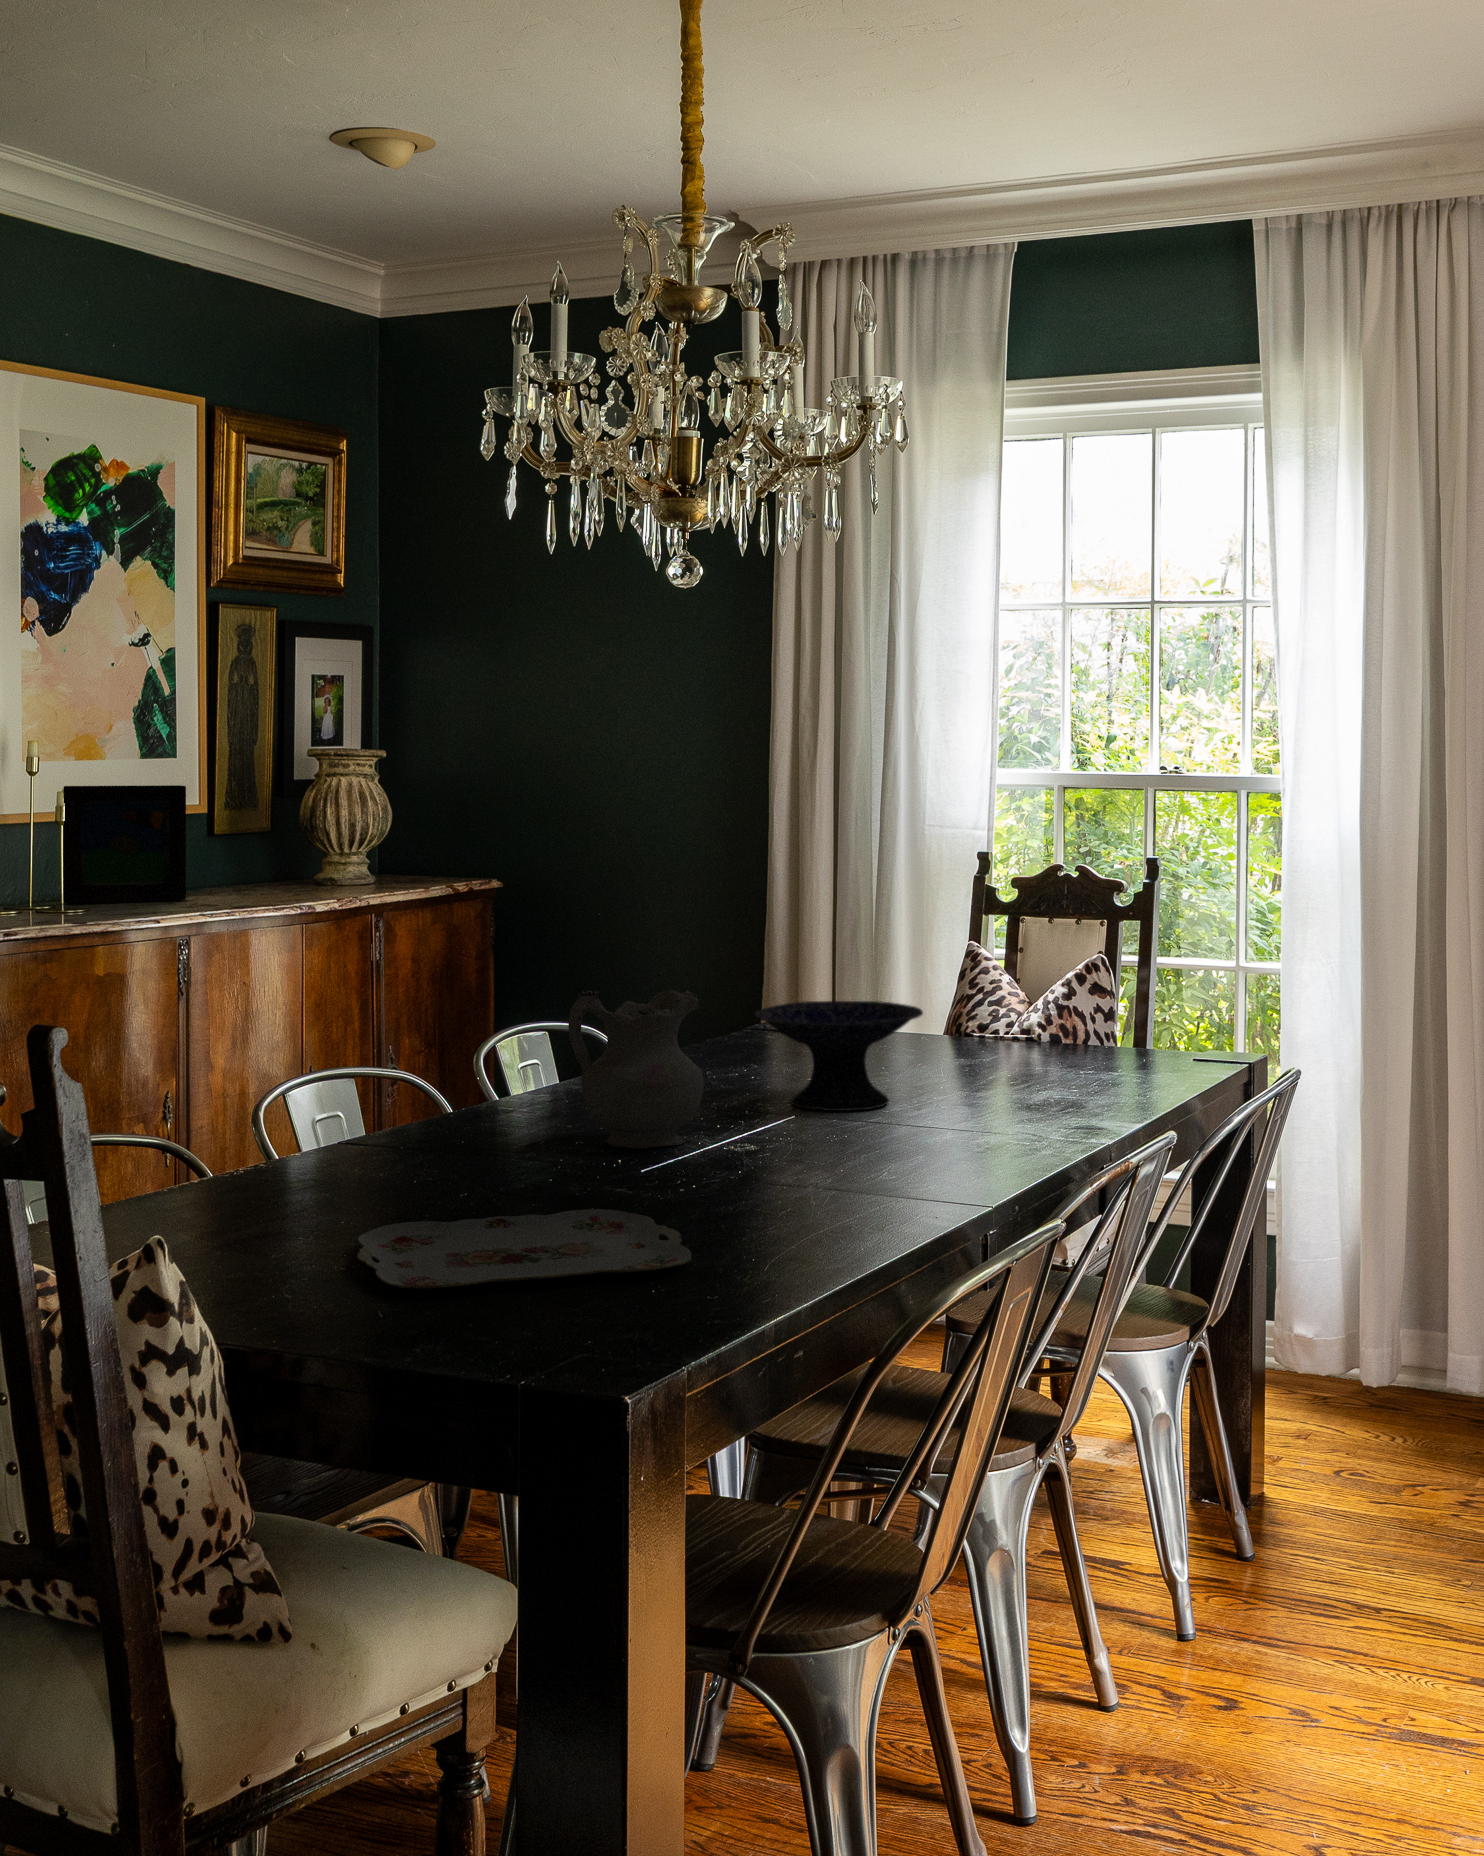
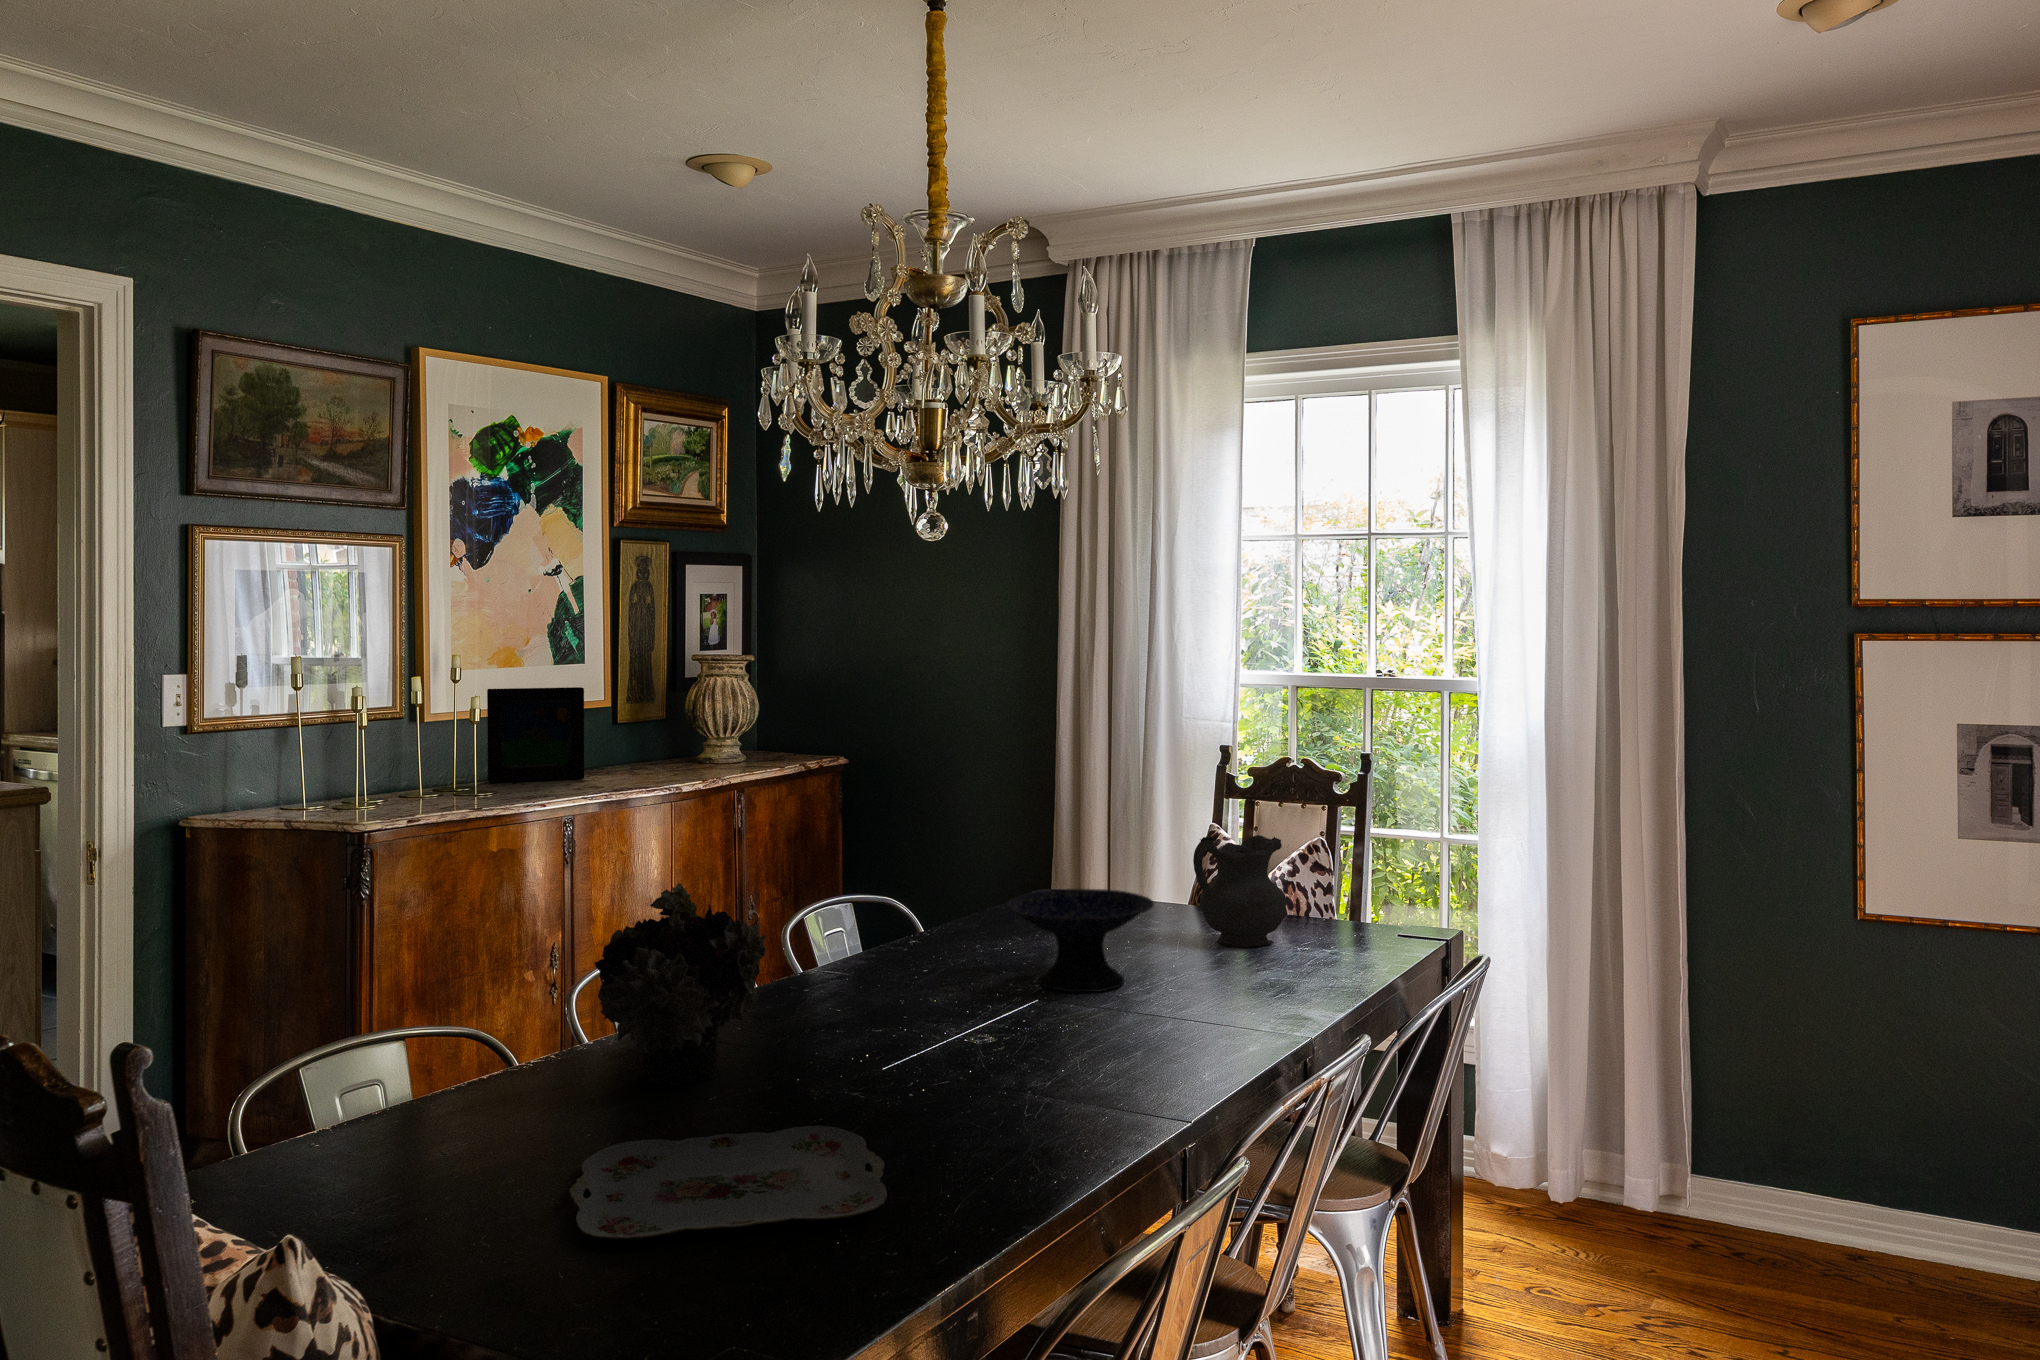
flower arrangement: none [327,968,515,1188] -> present [595,883,766,1085]
ceramic pitcher: present [568,990,704,1149] -> present [1193,835,1286,947]

